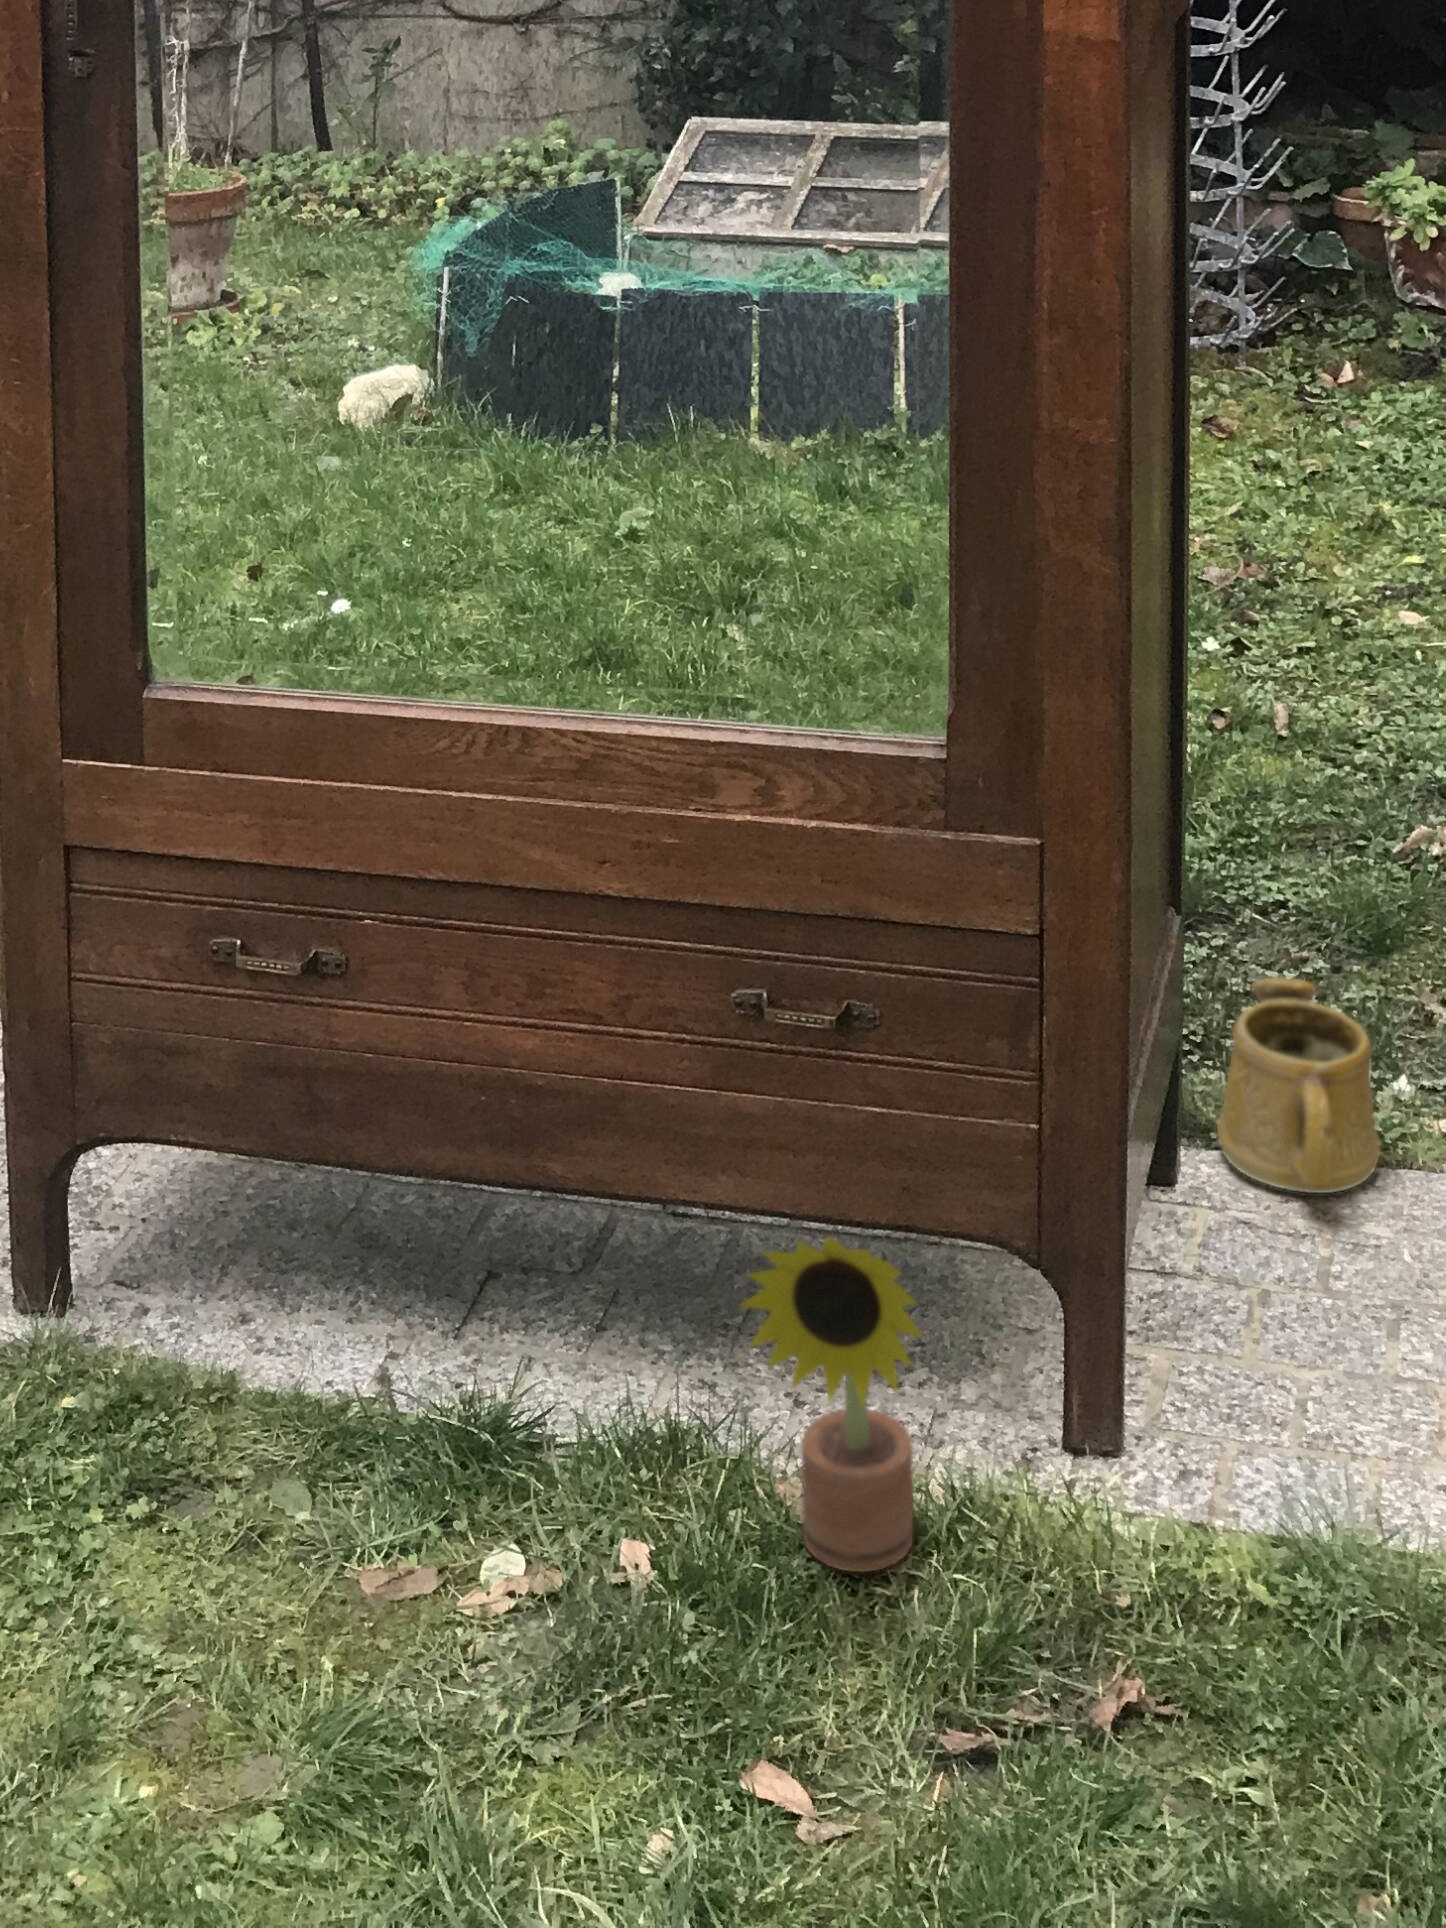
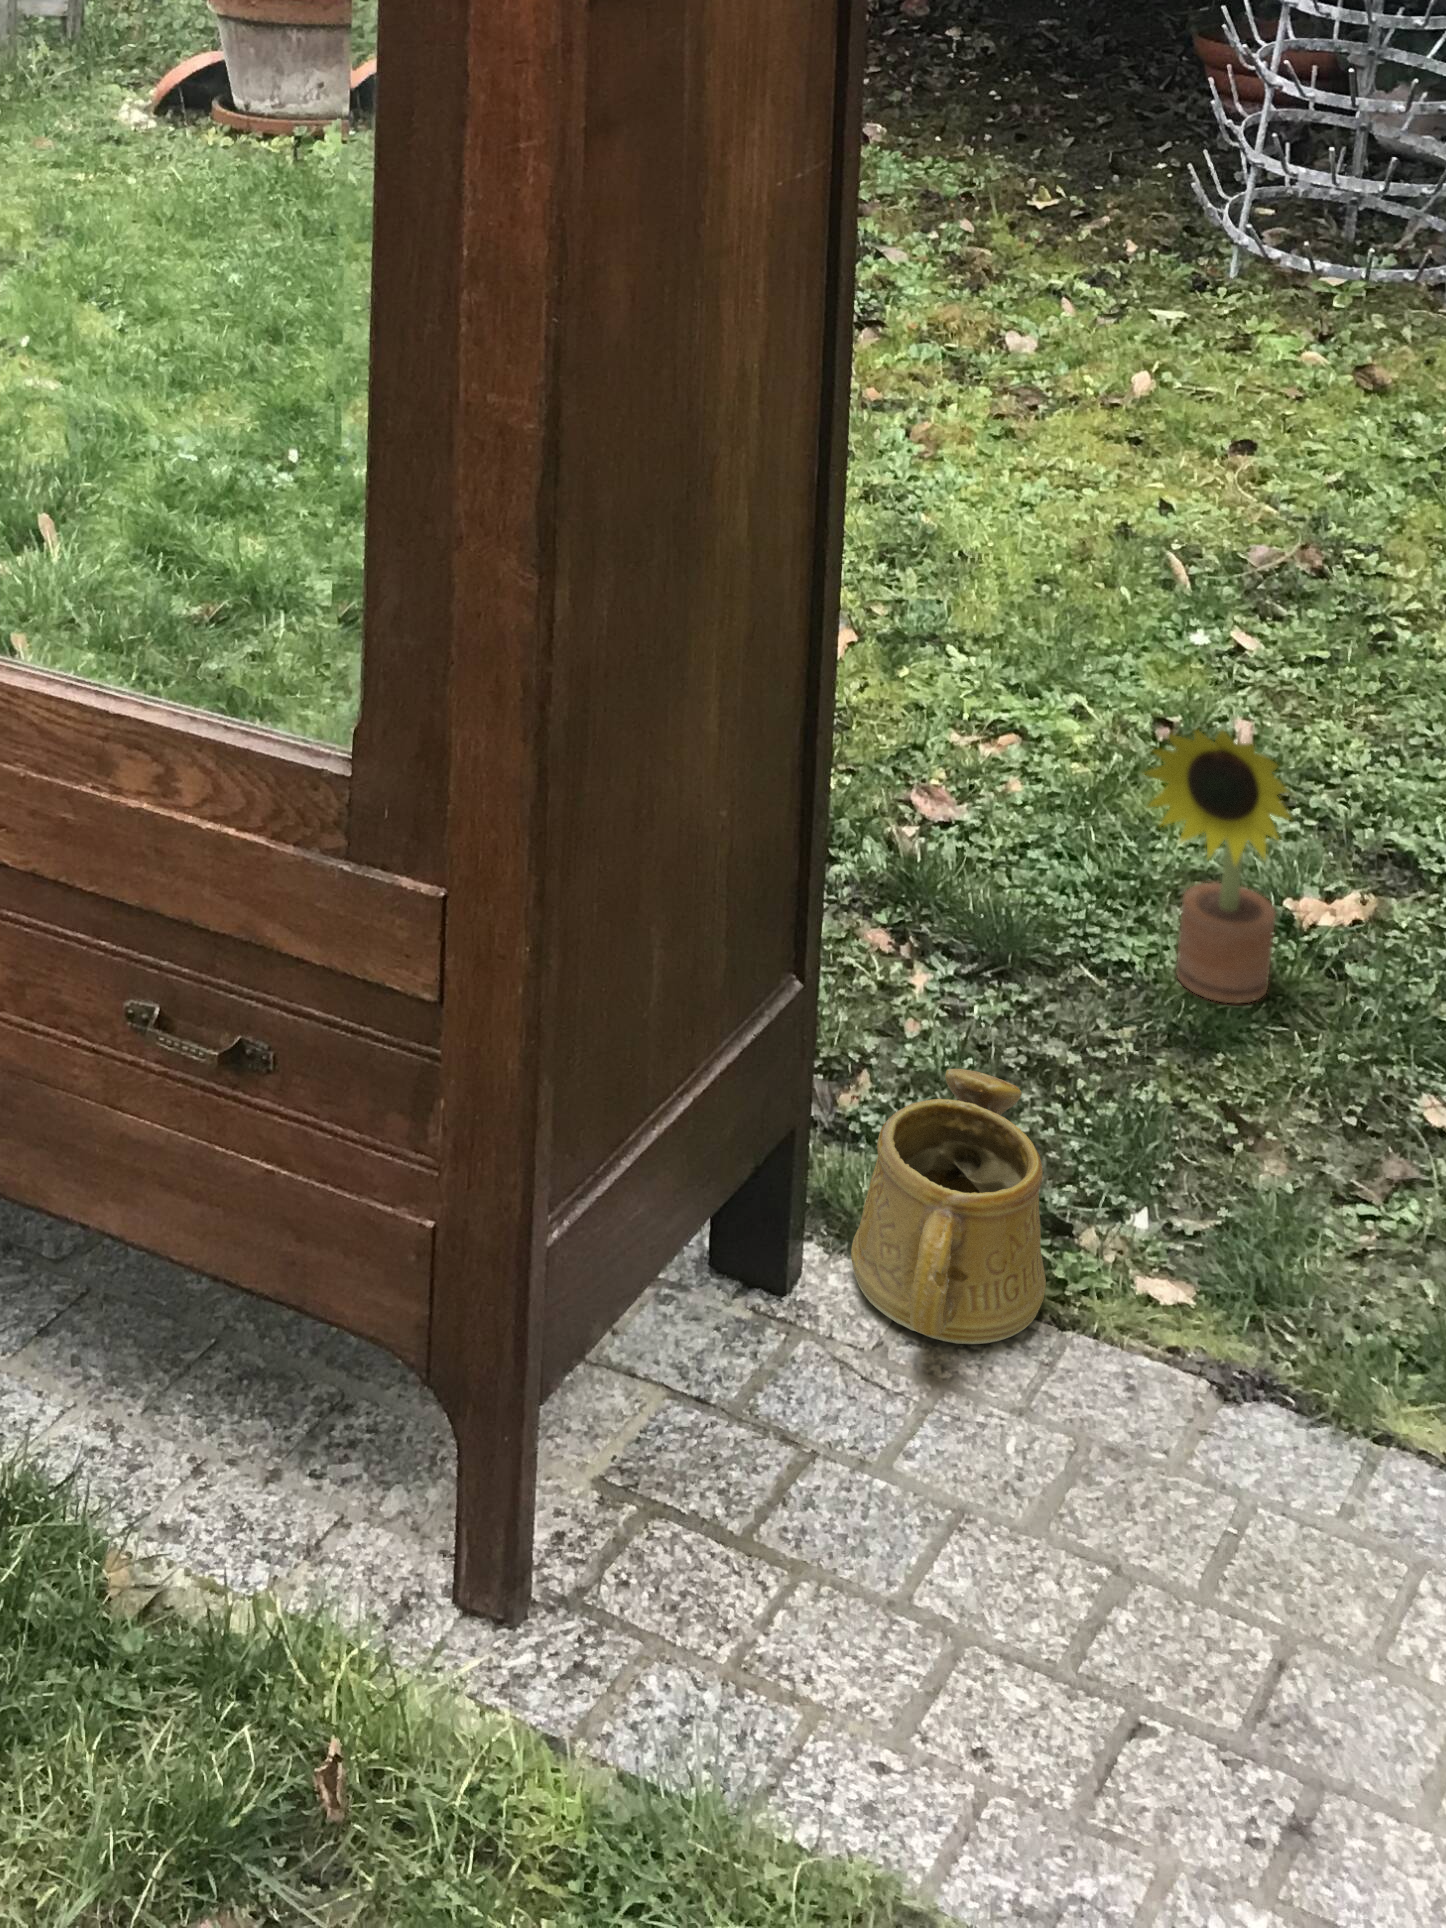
decorative plant: present [741,1236,922,1572] -> present [1145,730,1290,1003]

